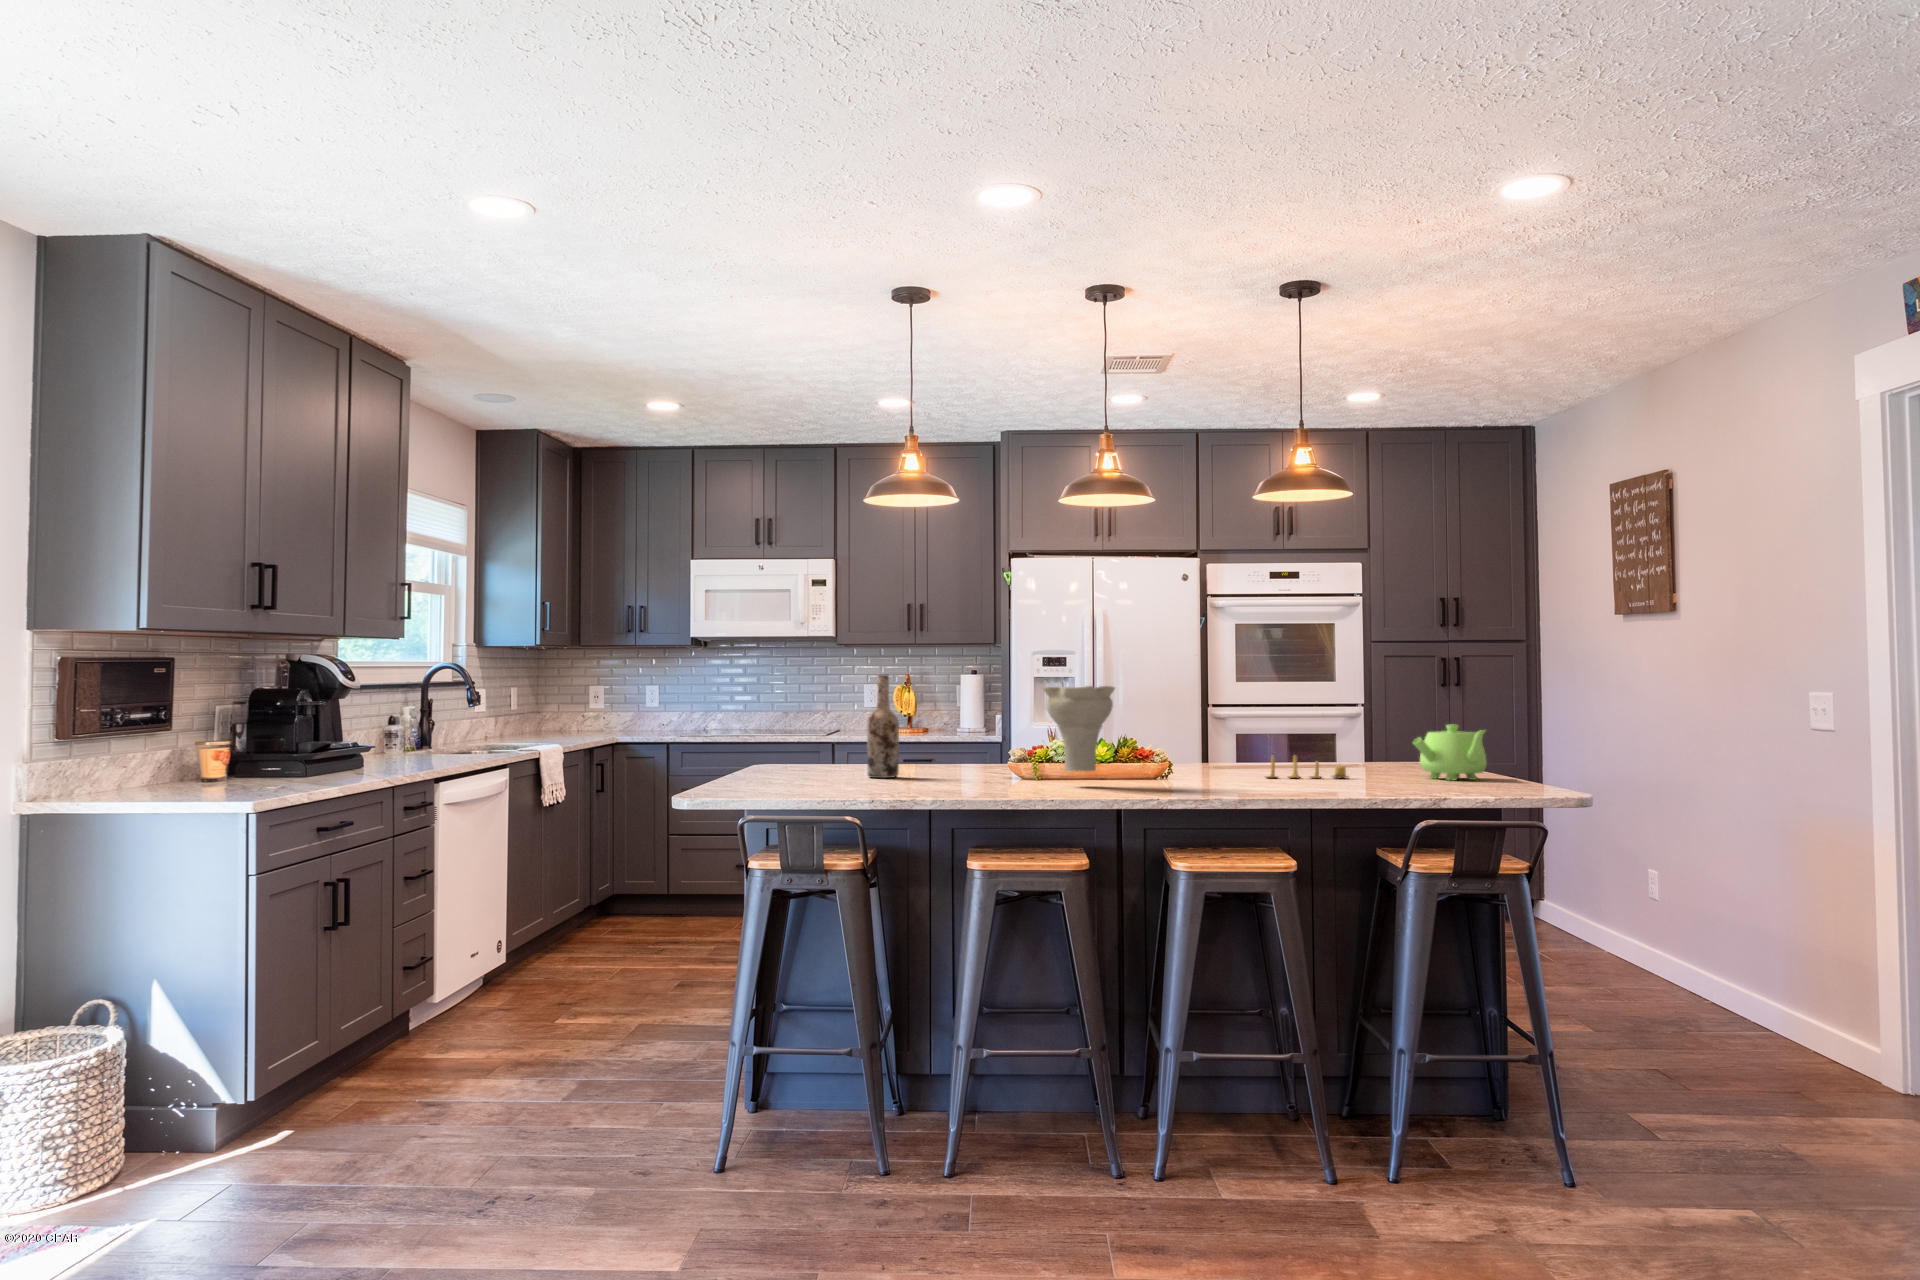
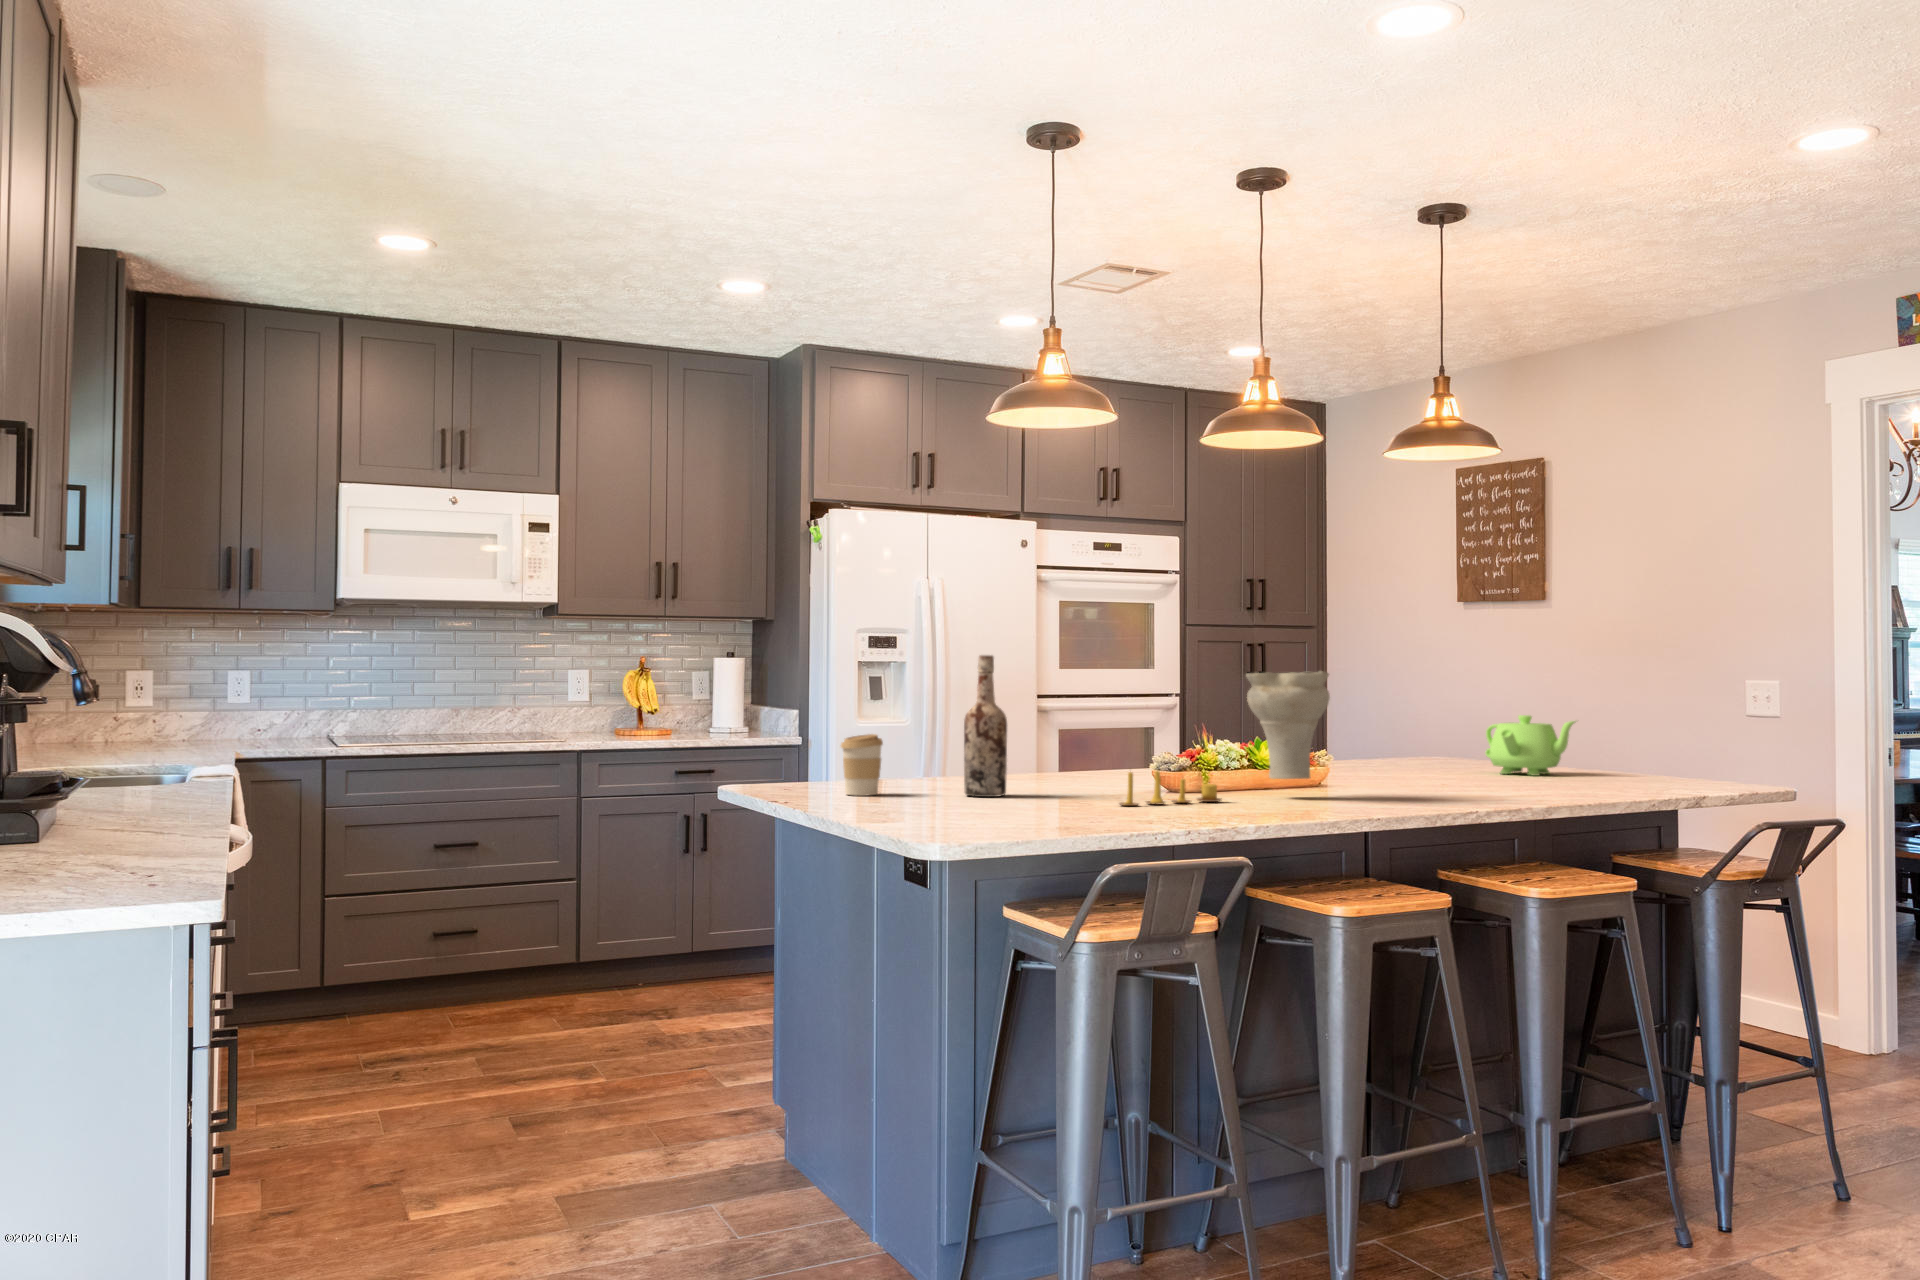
coffee cup: none [798,731,828,774] -> present [841,734,883,796]
candle: present [1267,755,1348,778] -> present [1120,771,1221,806]

